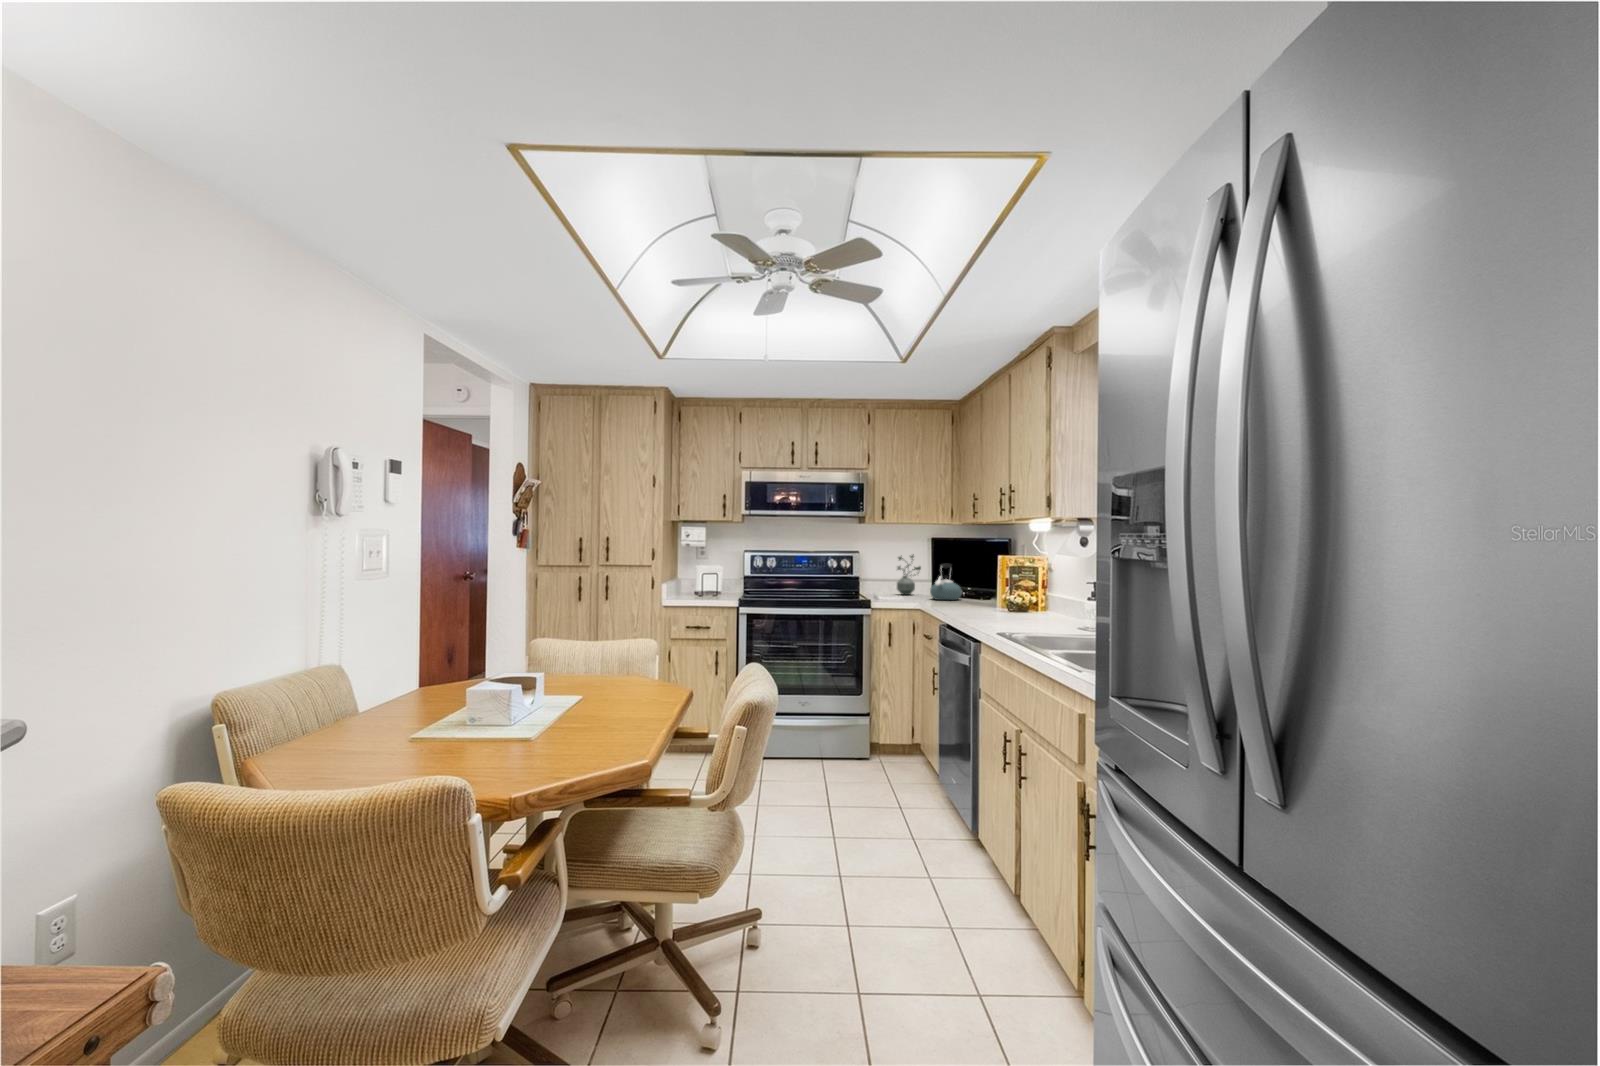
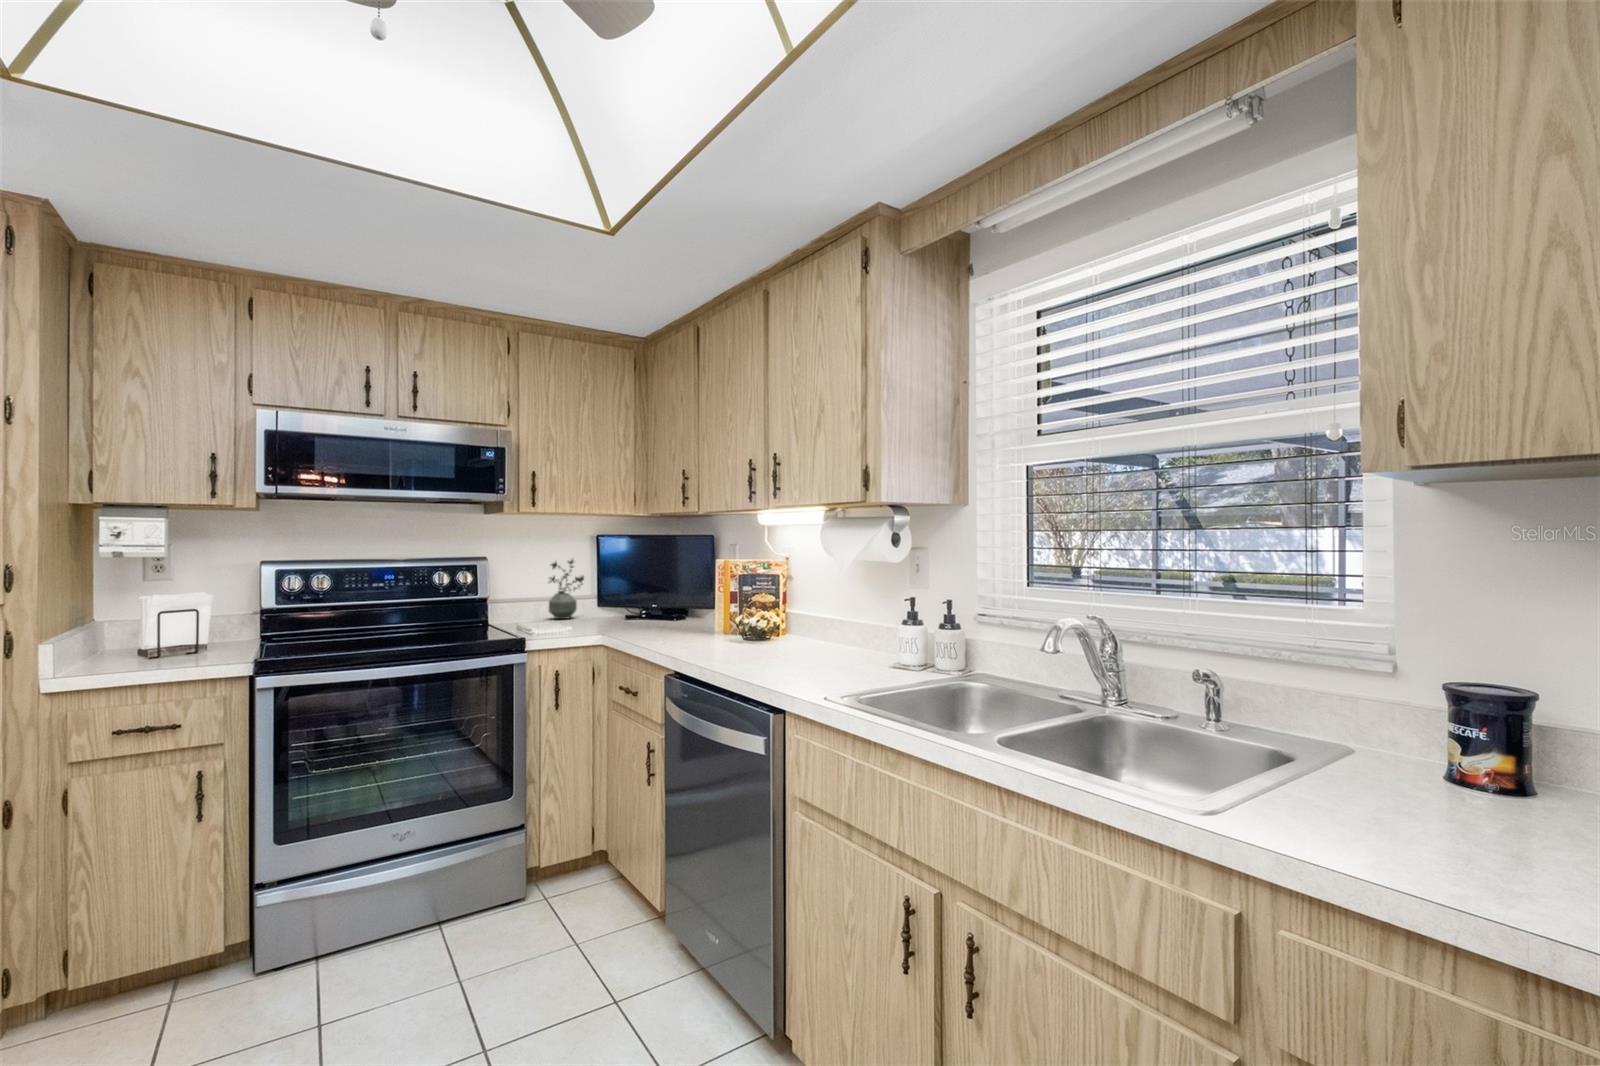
kettle: present [930,564,962,600] -> none [607,572,653,625]

